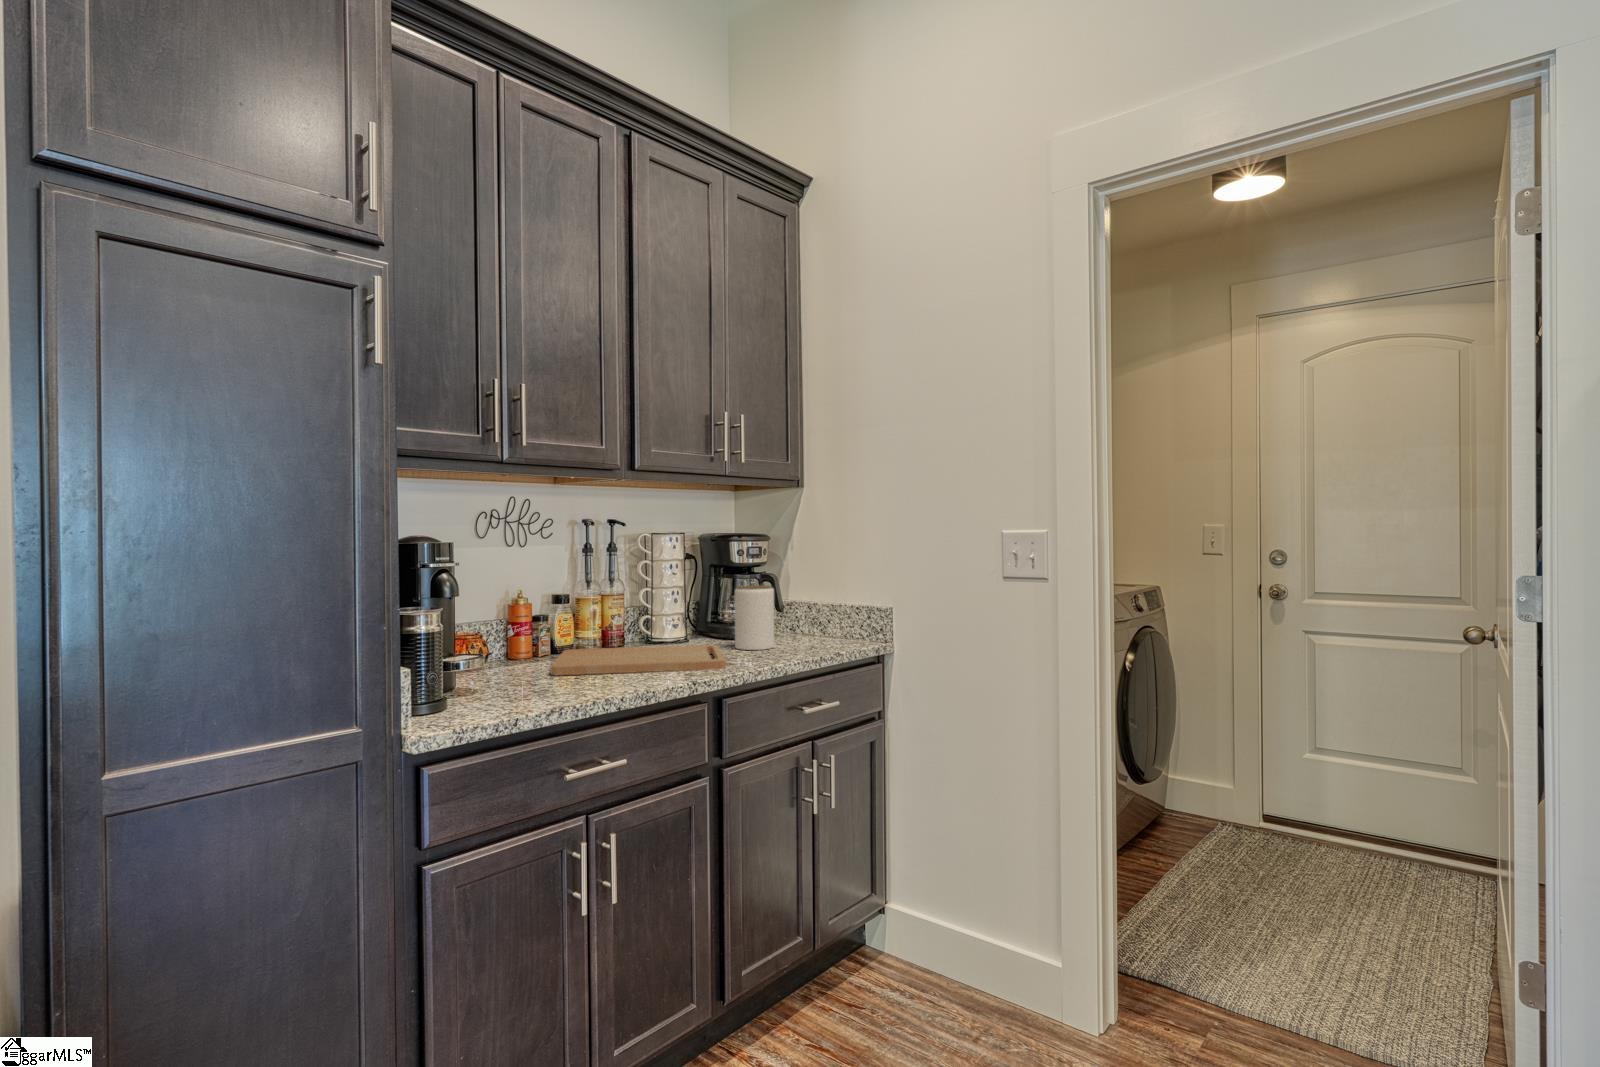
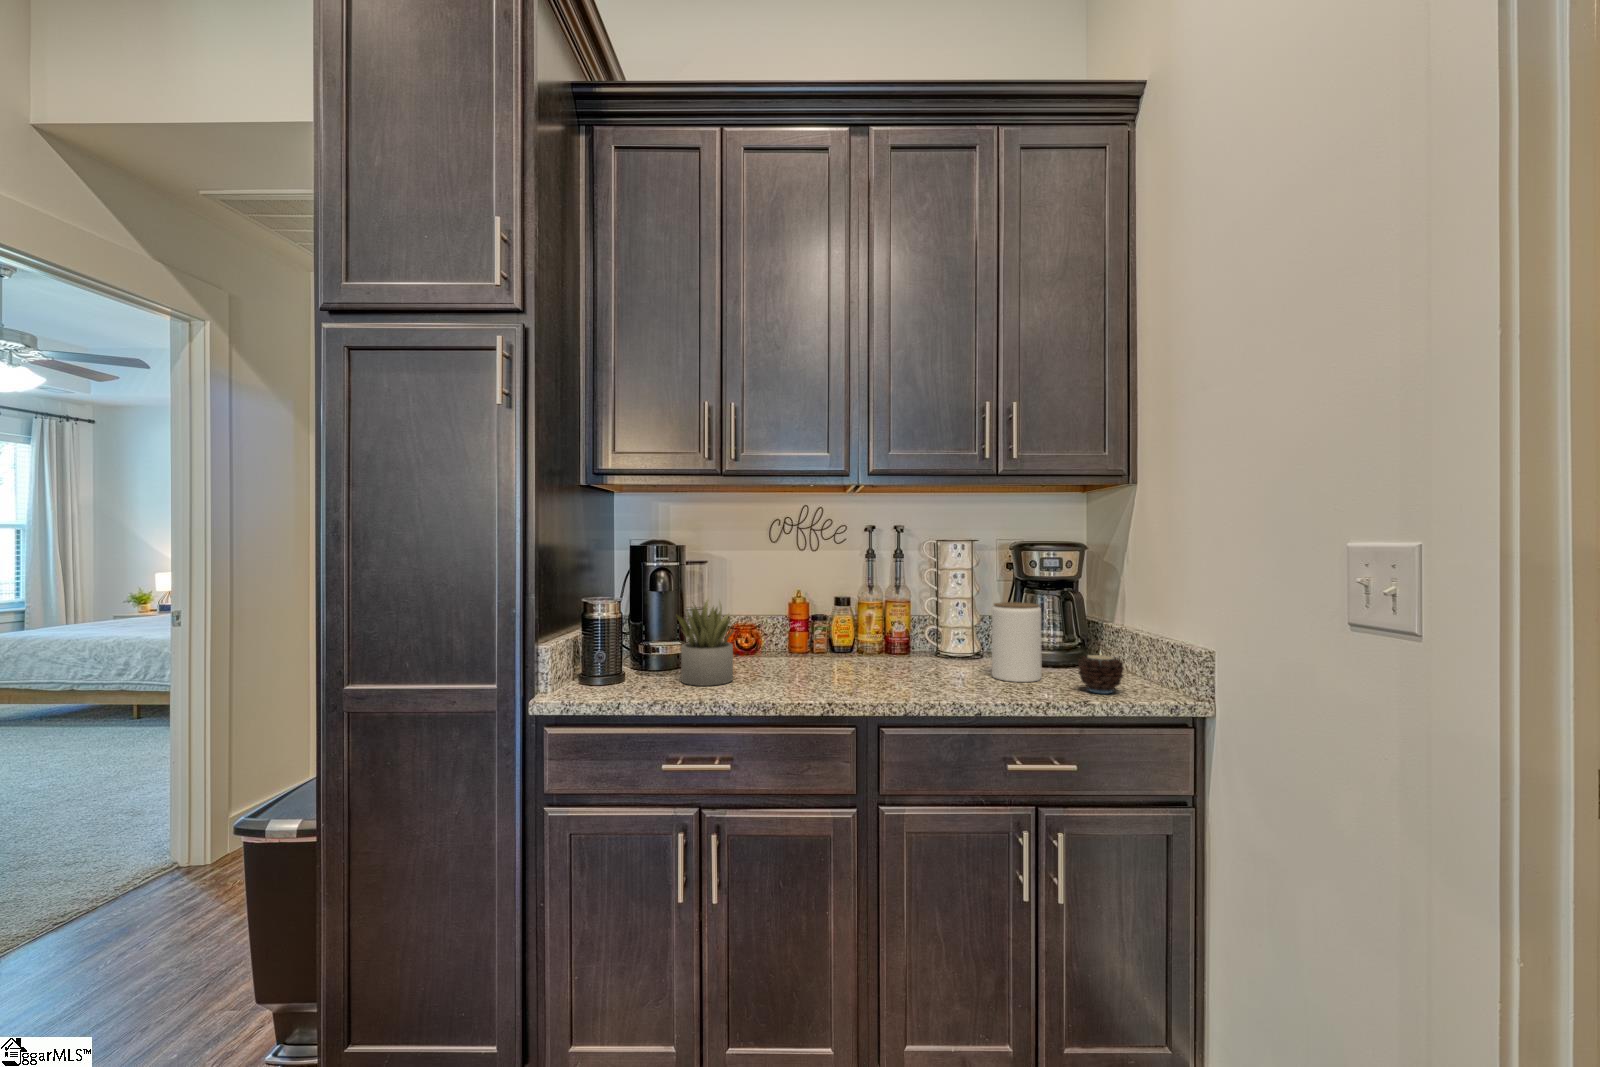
succulent plant: none [490,596,561,695] -> present [677,600,733,686]
candle: none [810,614,844,647] -> present [1078,654,1124,694]
cutting board: present [551,645,726,675] -> none [765,650,959,695]

